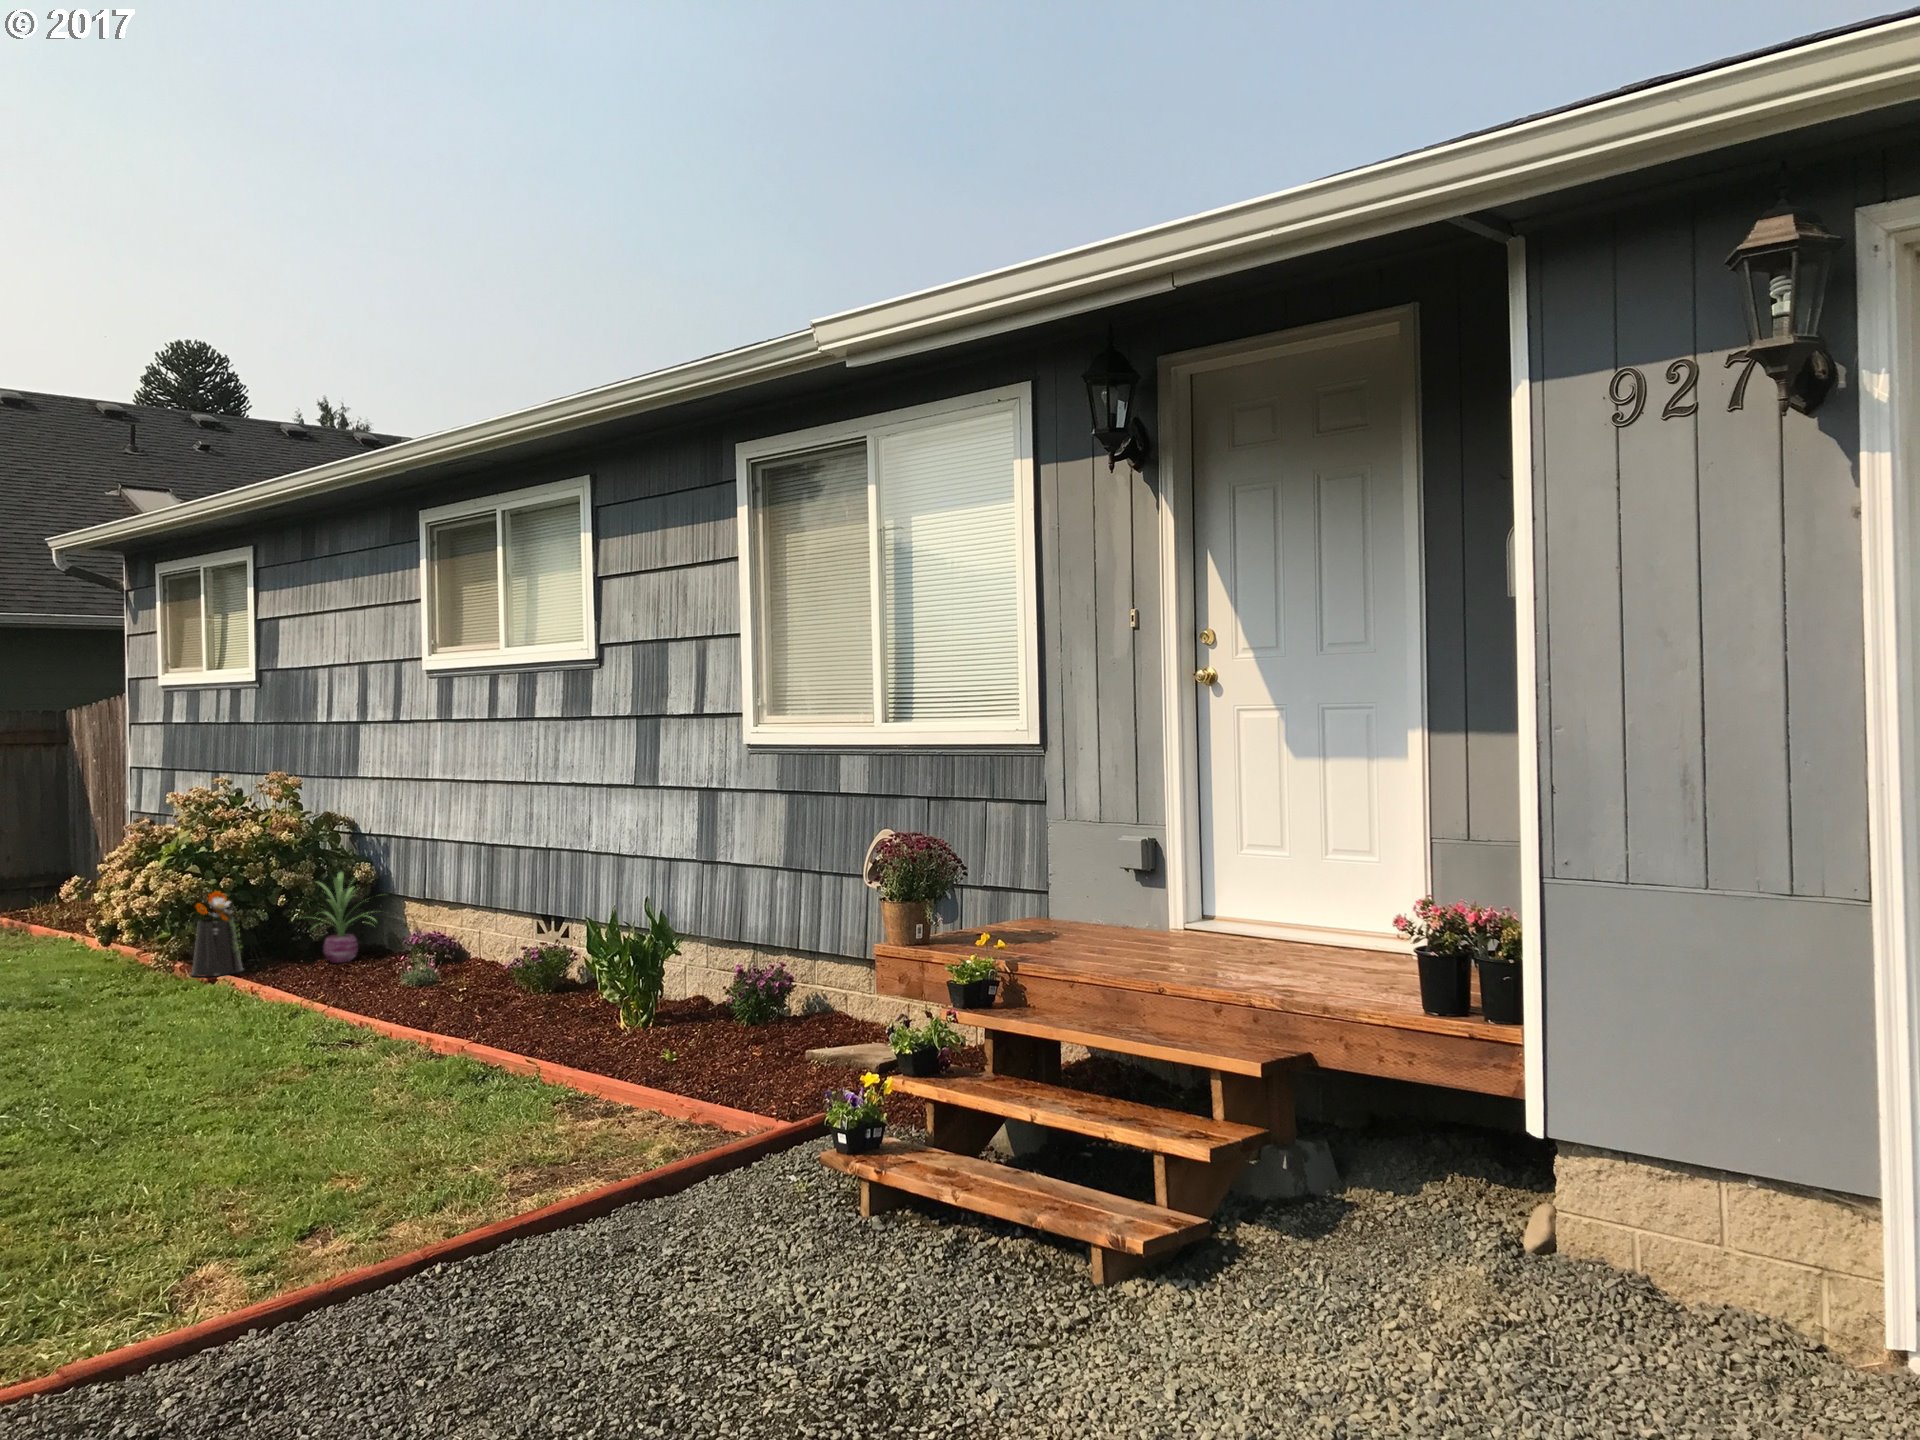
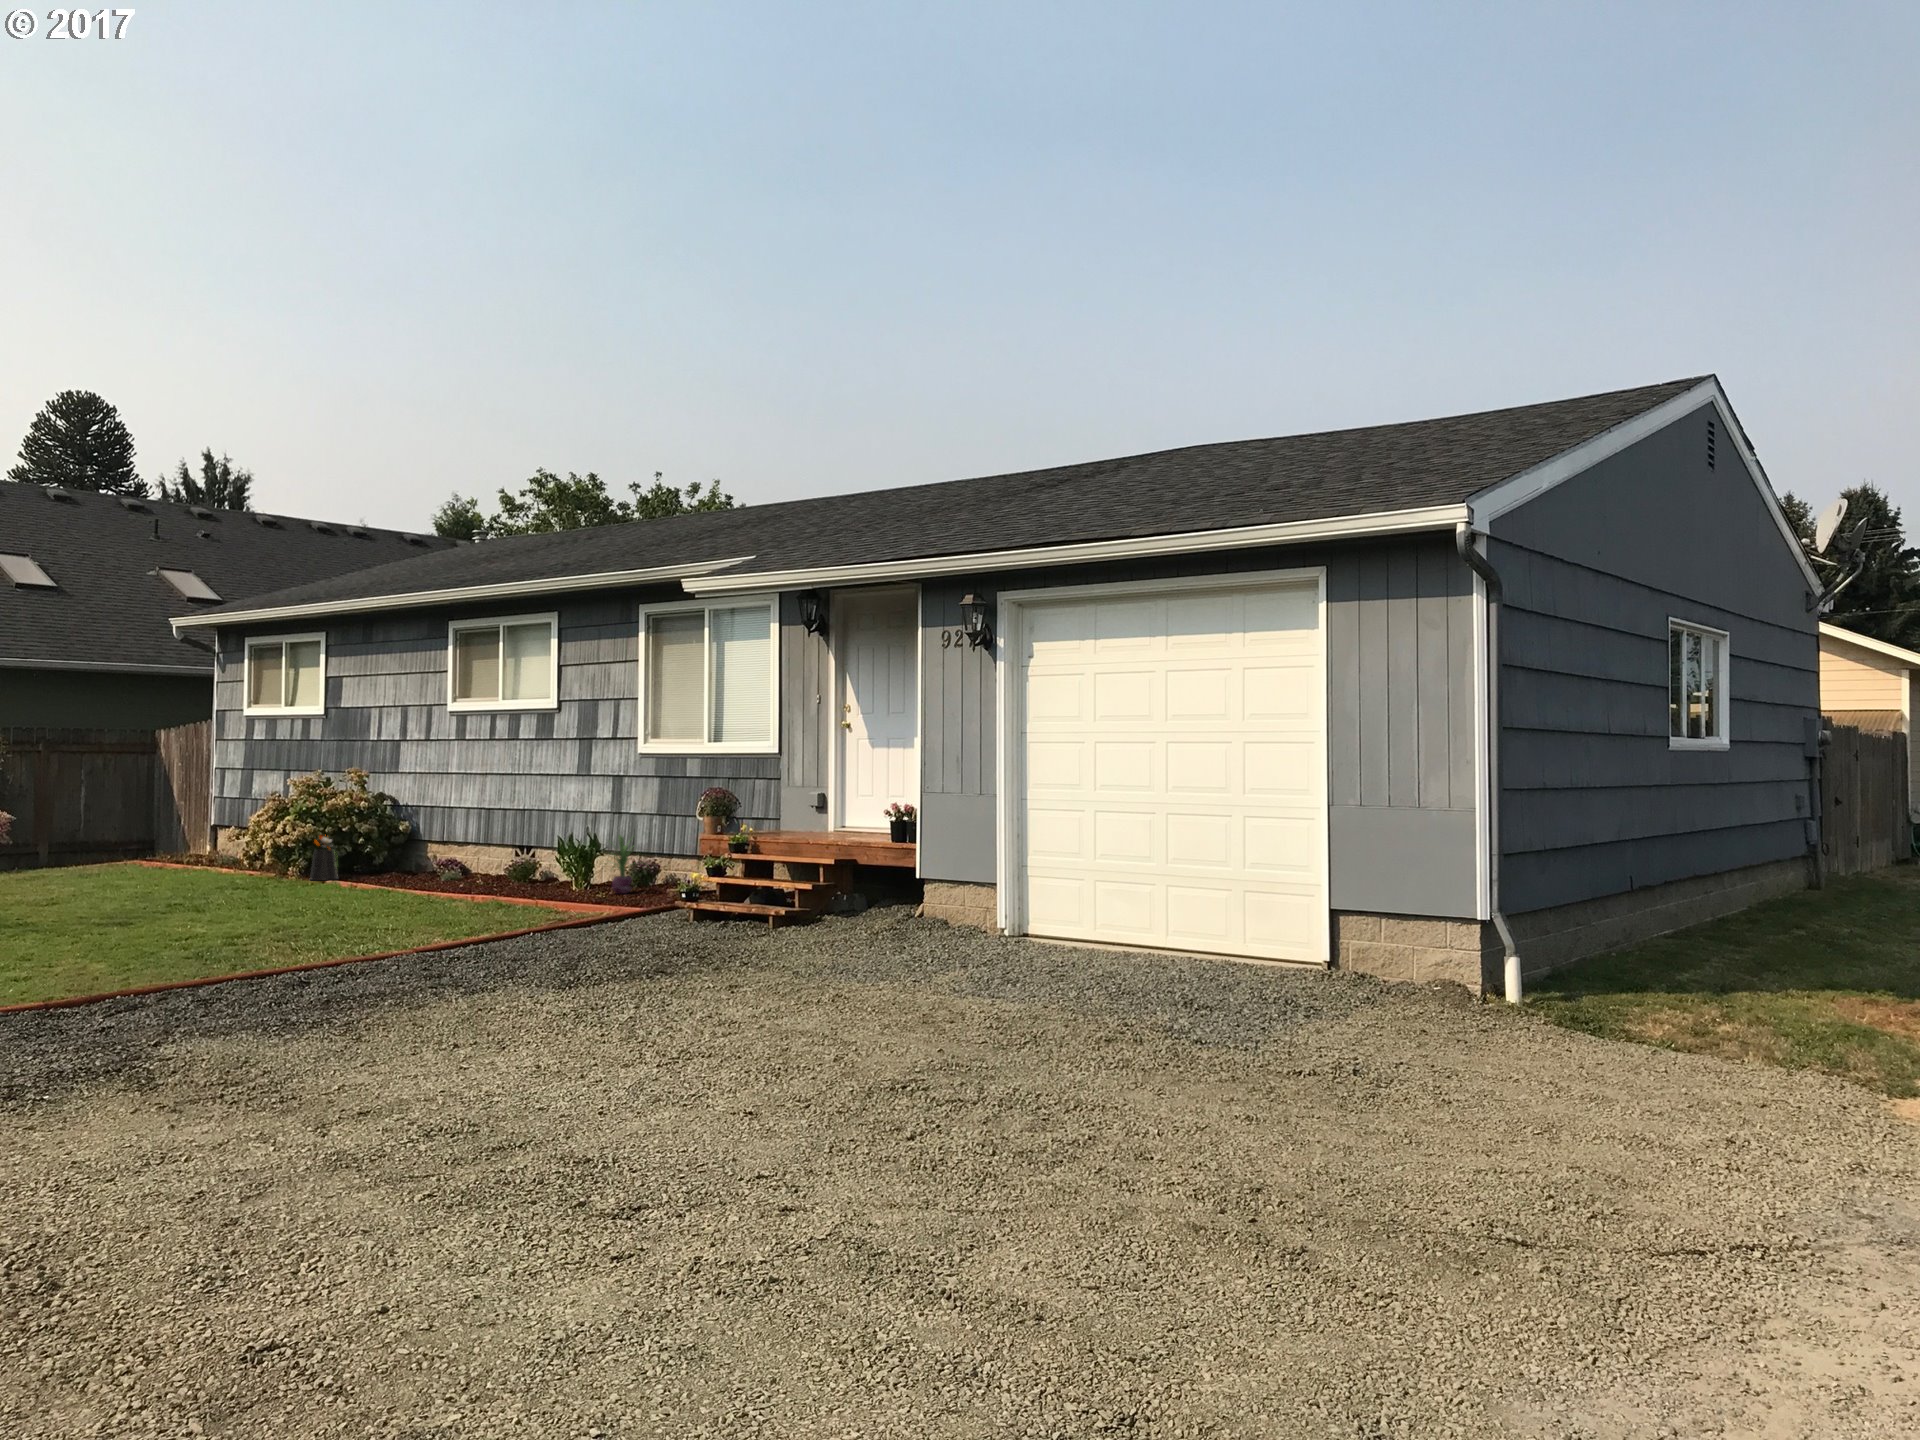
decorative plant: present [313,872,376,963] -> present [612,835,632,894]

